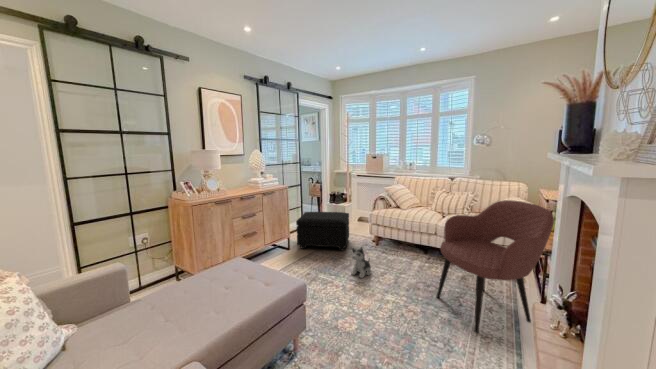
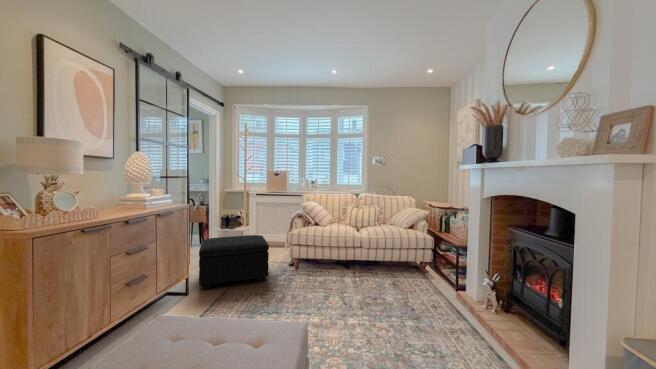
armchair: present [437,200,554,333] -> none [390,205,476,331]
plush toy: present [351,247,371,278] -> none [292,269,314,308]

